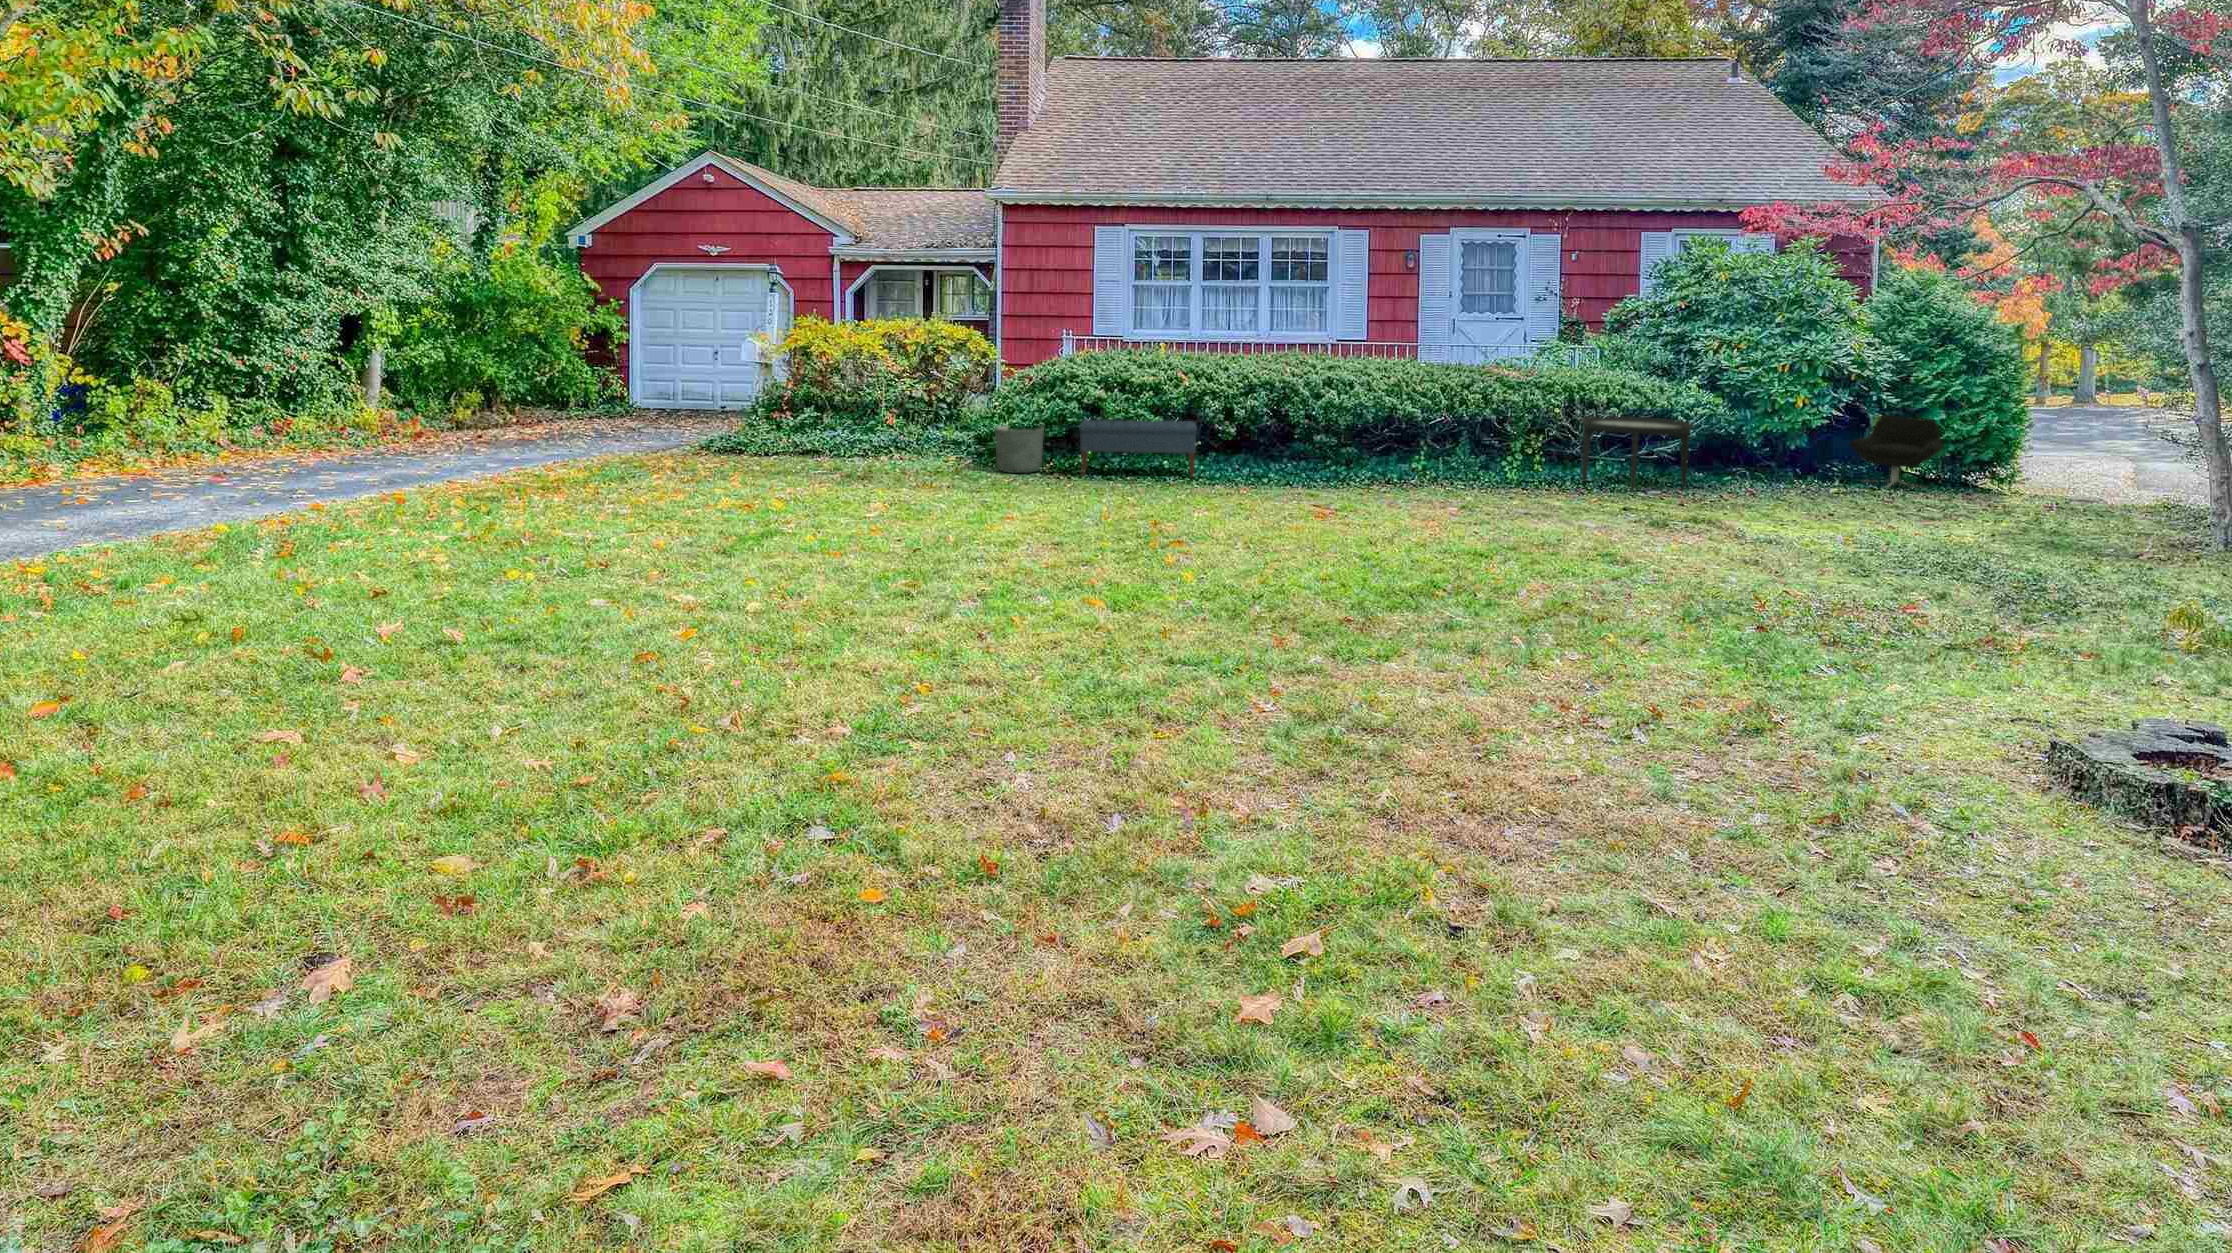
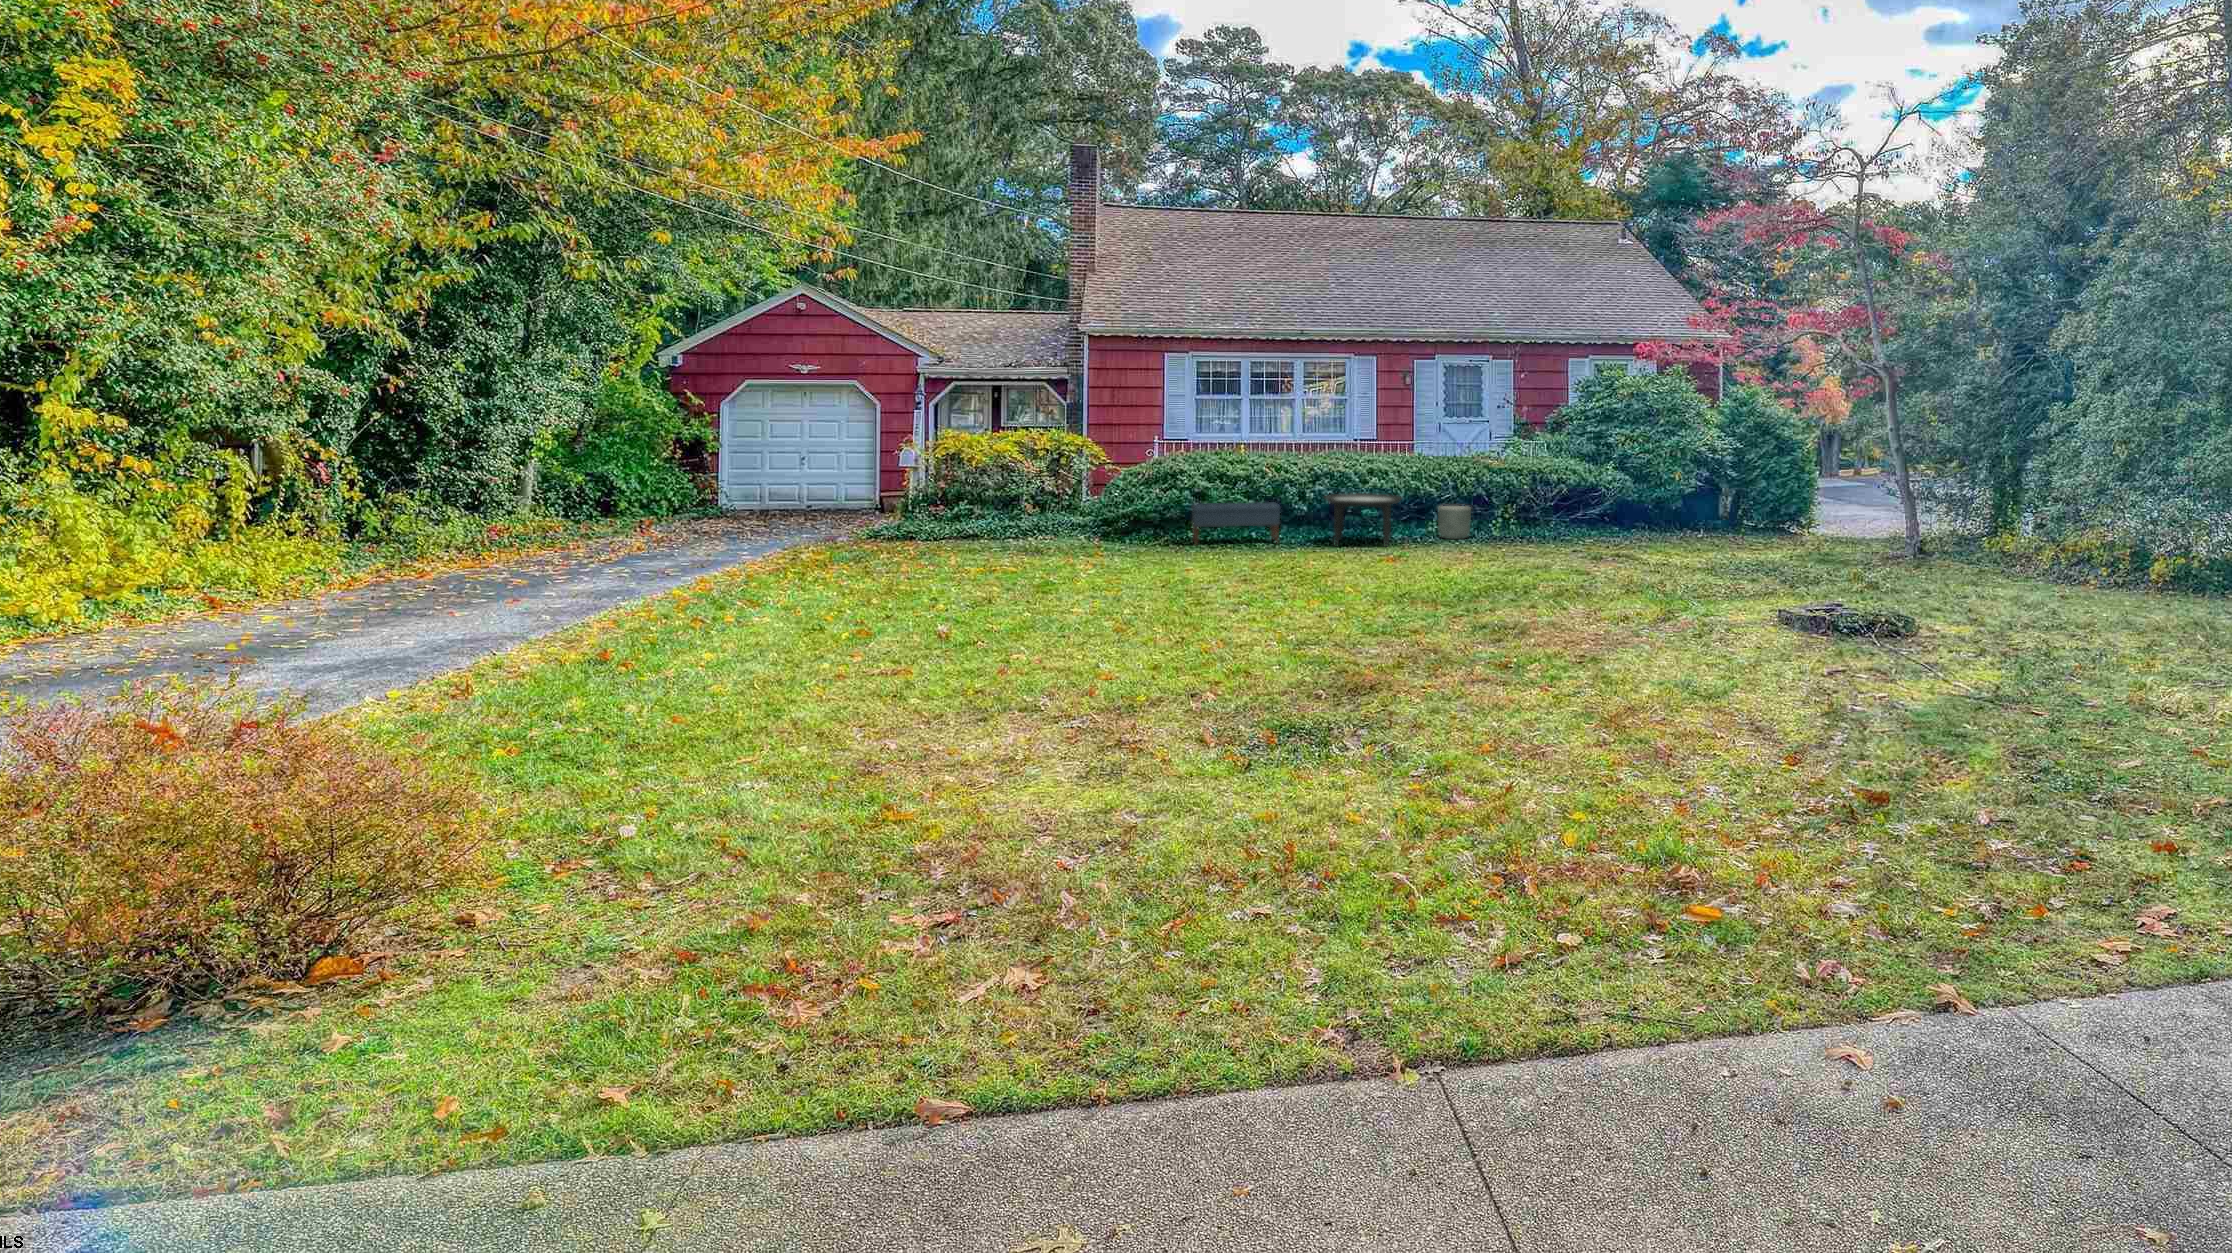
round table: present [1580,416,1694,492] -> present [1325,493,1402,547]
lounge chair: present [1850,416,1943,488] -> none [1708,484,1763,531]
planter: present [995,426,1044,473] -> present [1438,506,1471,539]

